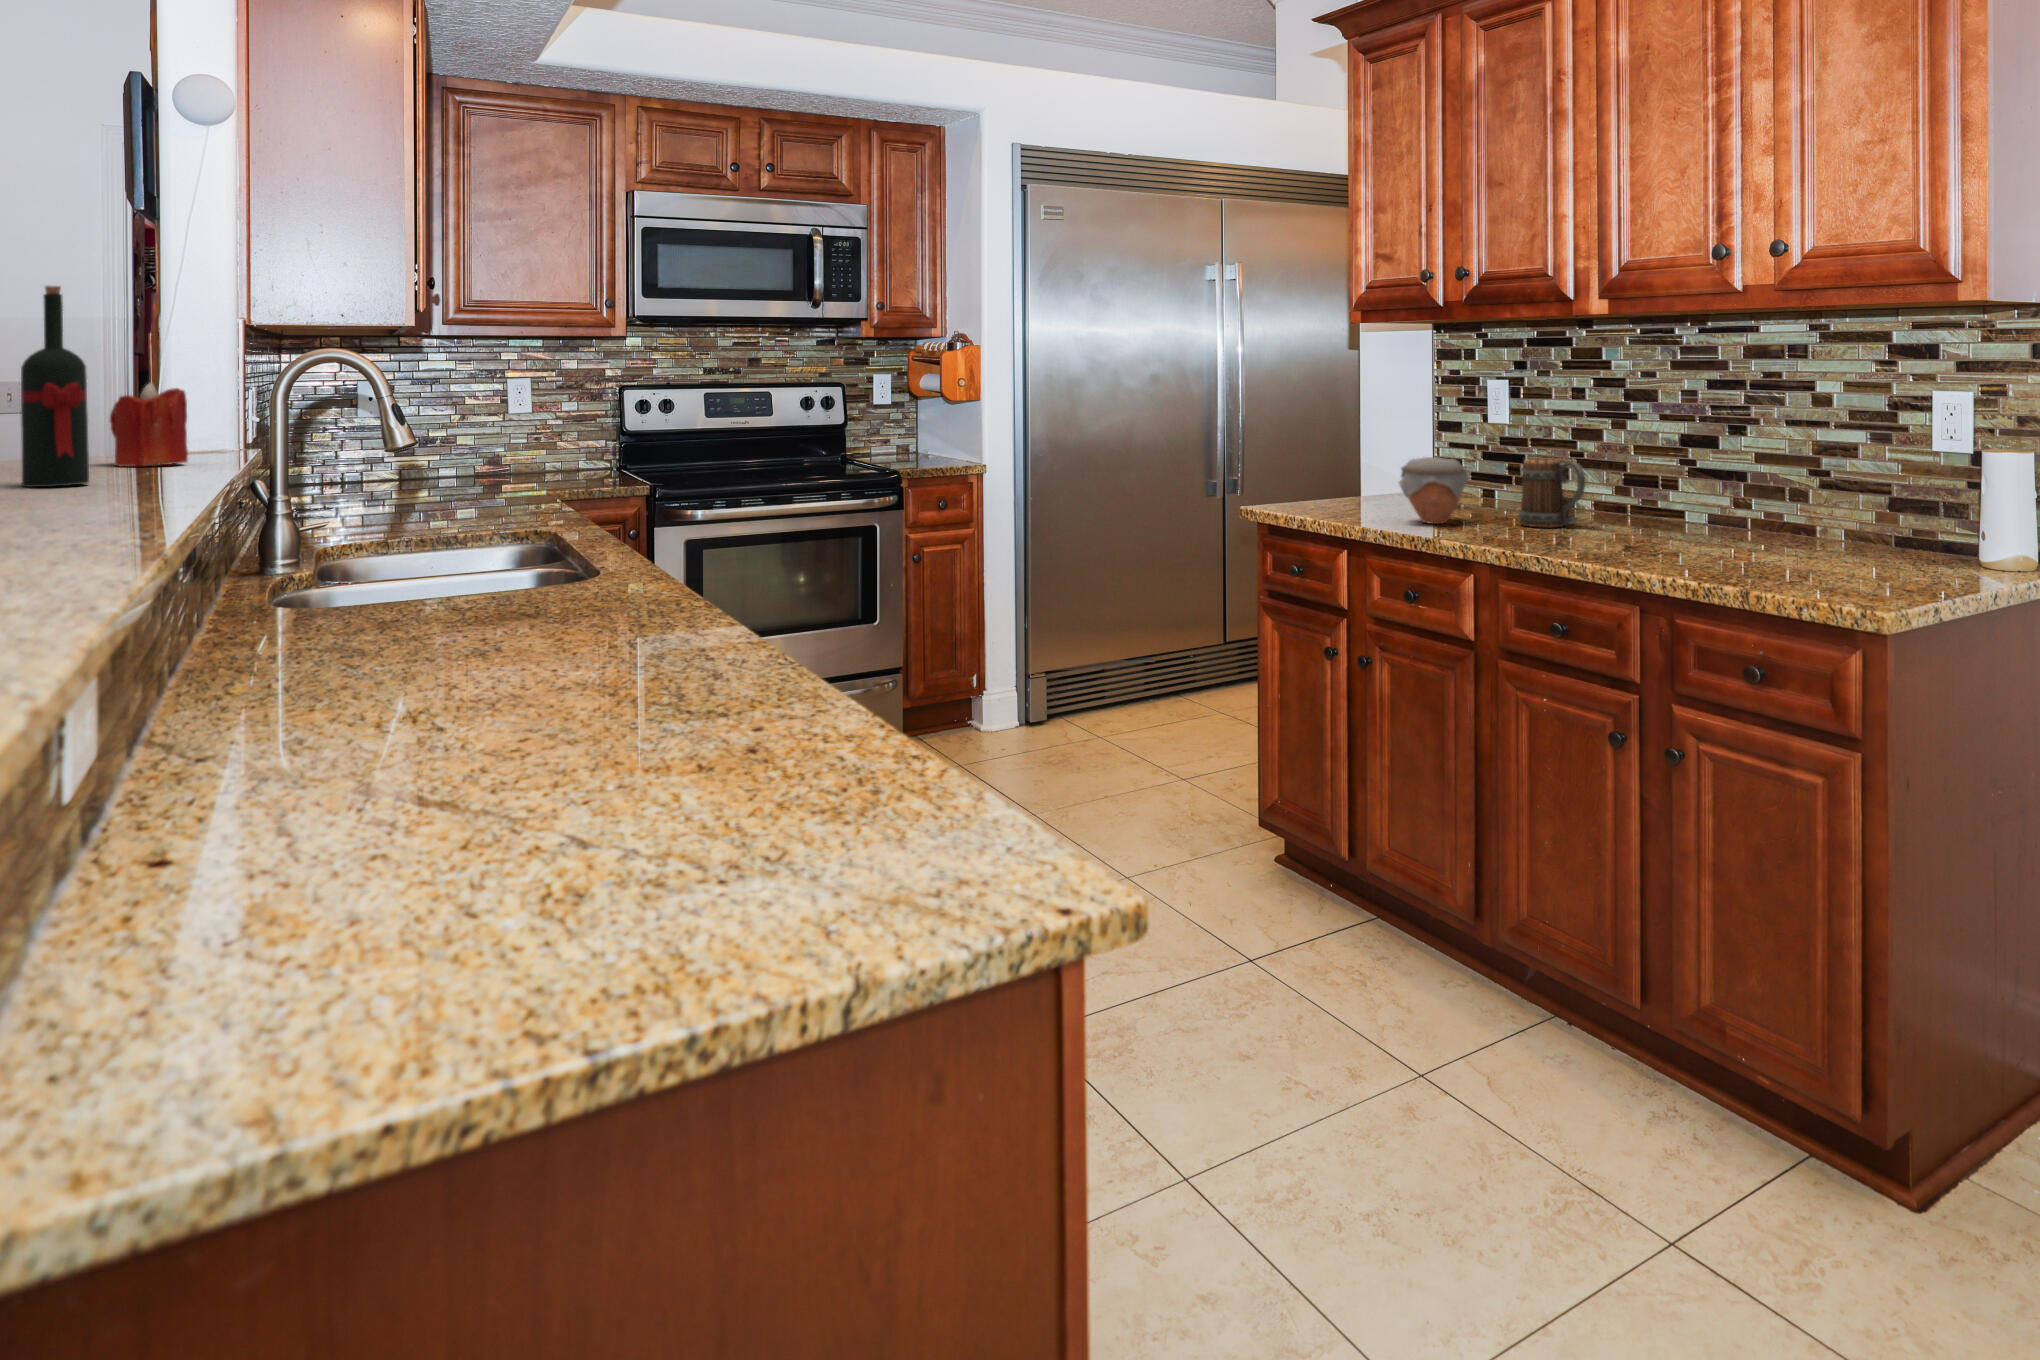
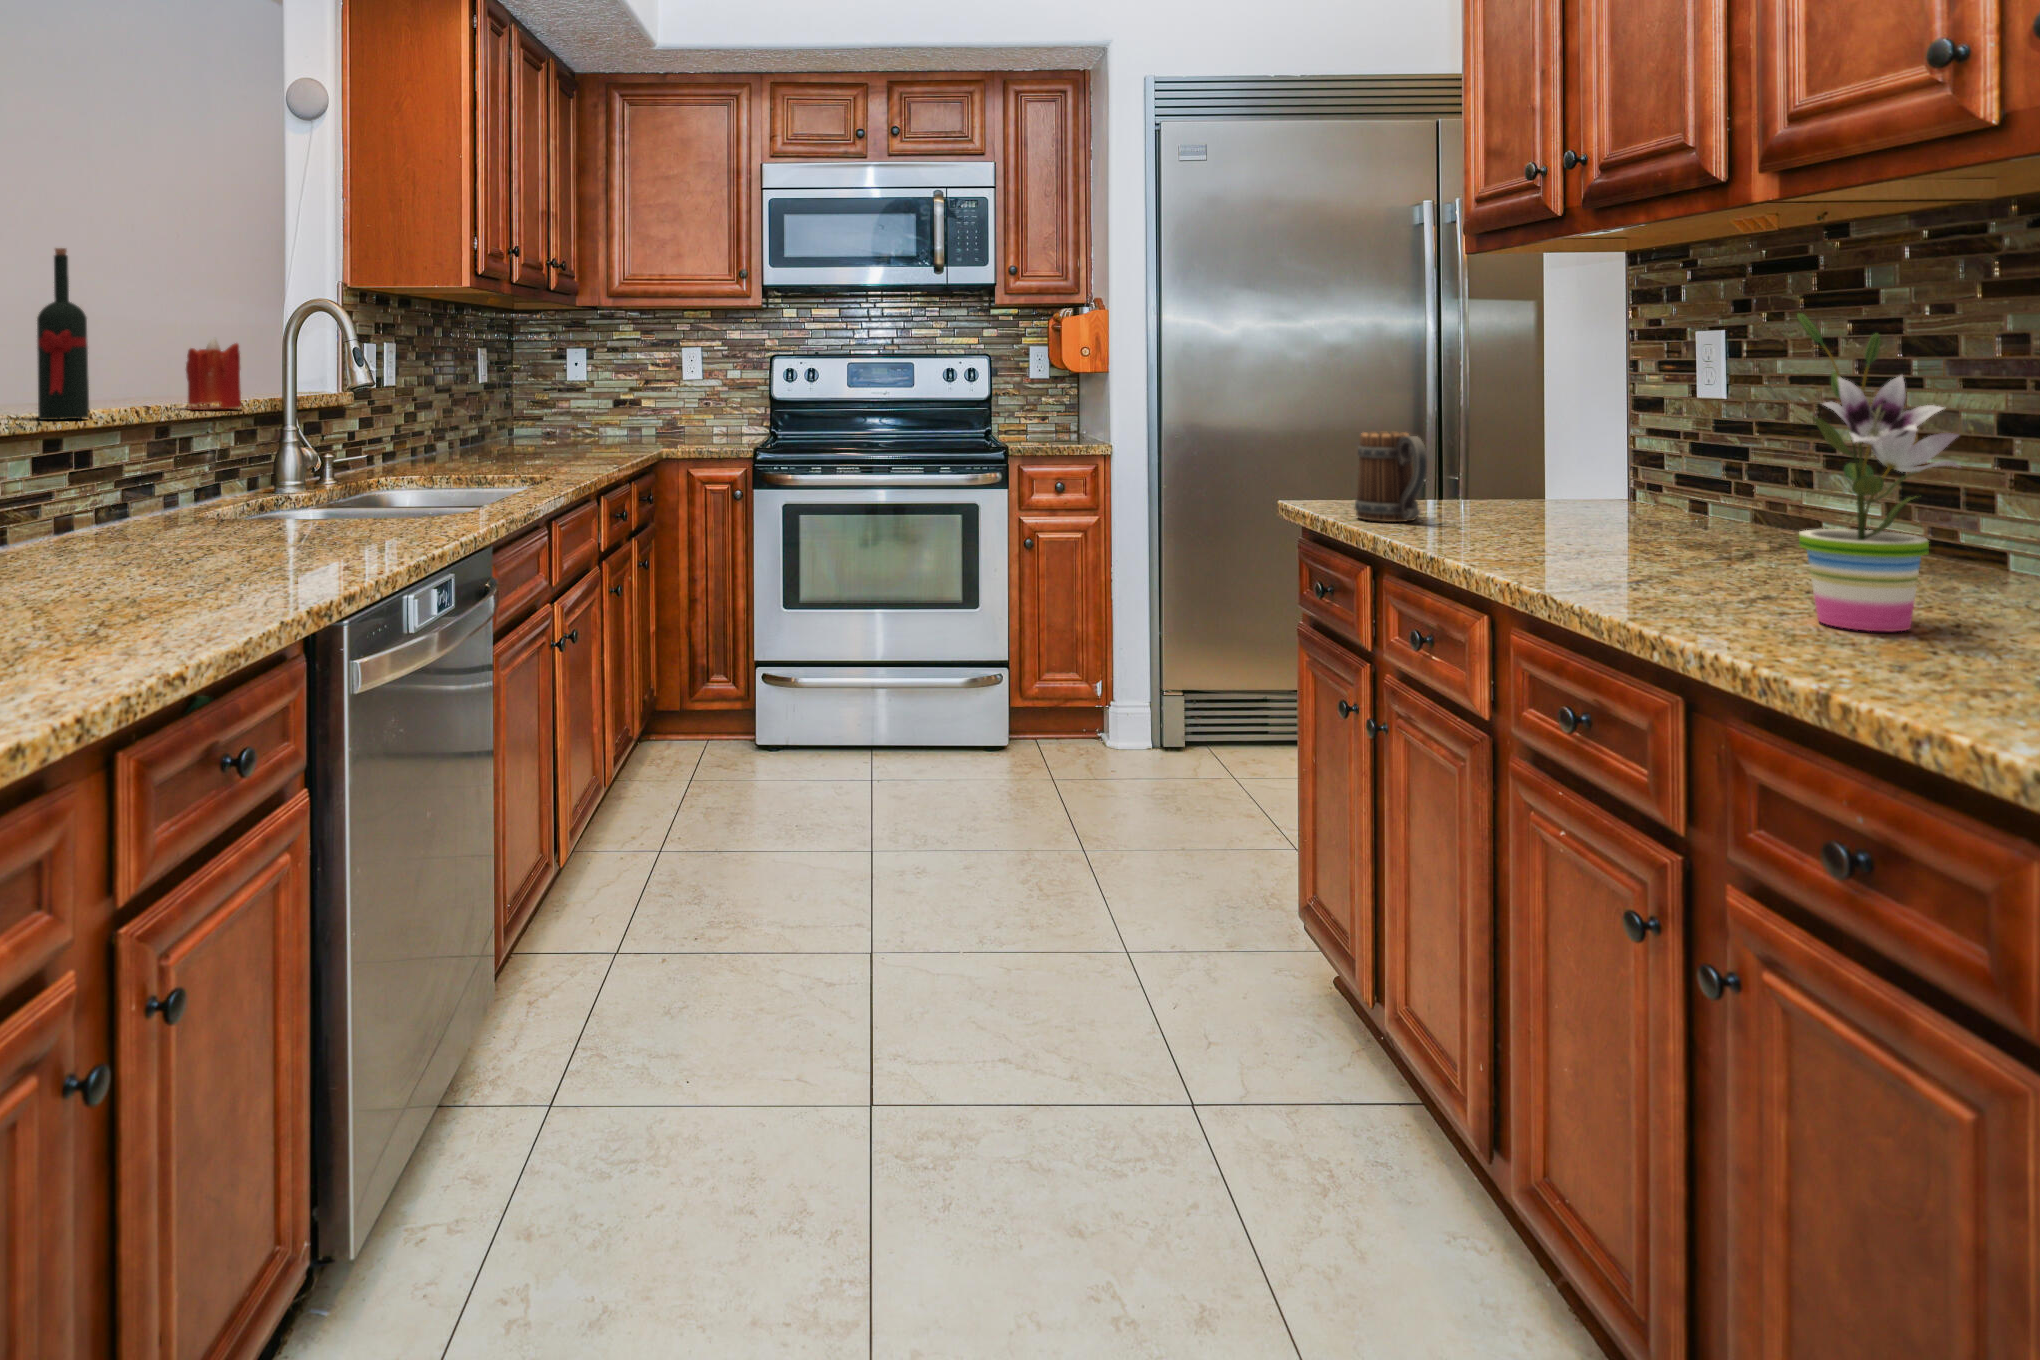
potted plant: none [1645,384,1725,560] -> present [1797,313,1959,632]
jar: present [1399,457,1470,524] -> none [1454,441,1580,541]
mug: present [1519,458,1585,528] -> present [1355,432,1427,522]

